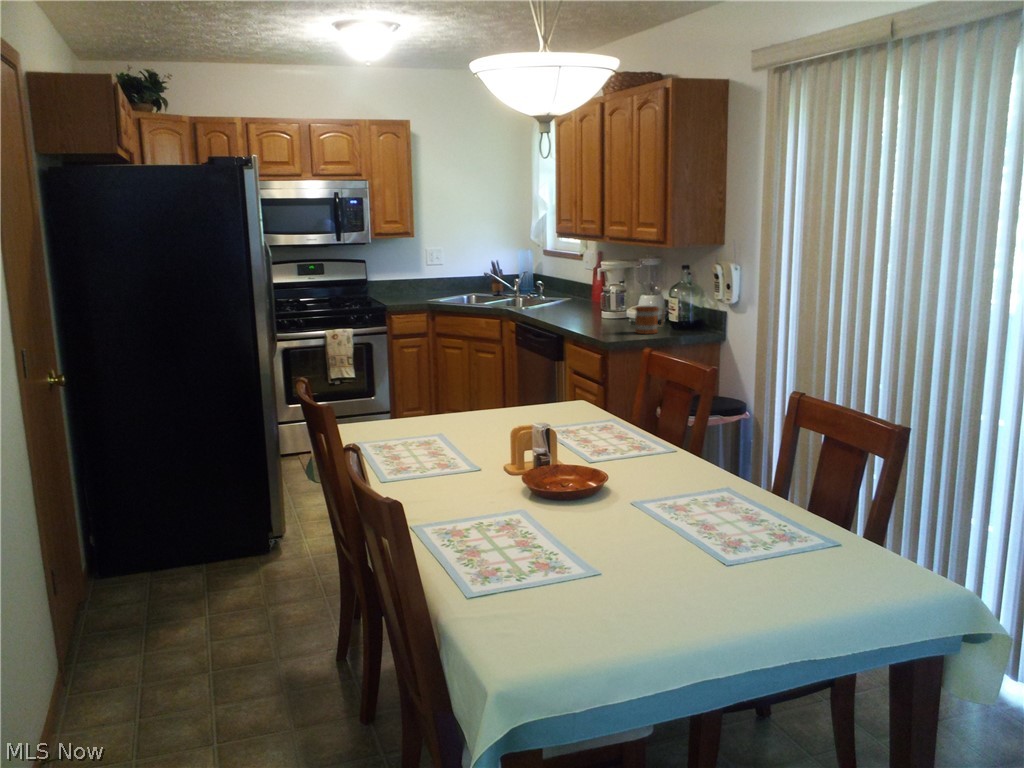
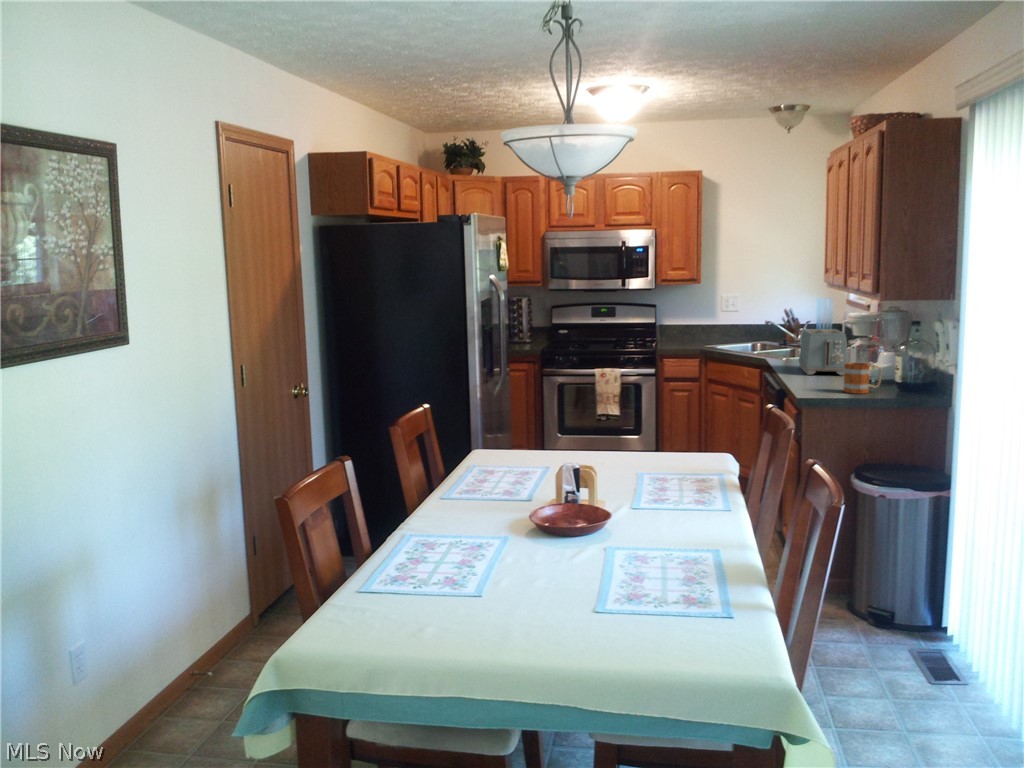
toaster: none [552,276,607,320] -> present [799,329,847,376]

